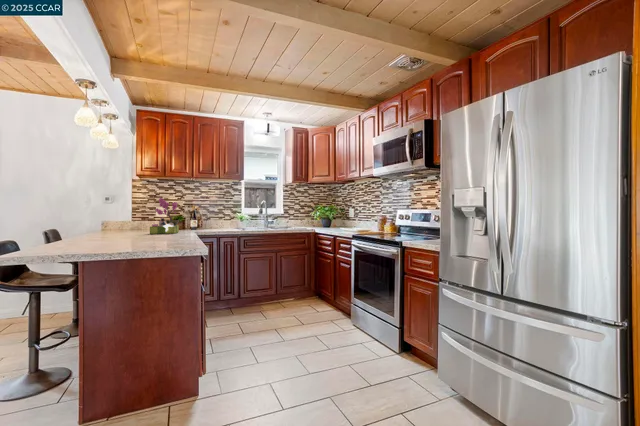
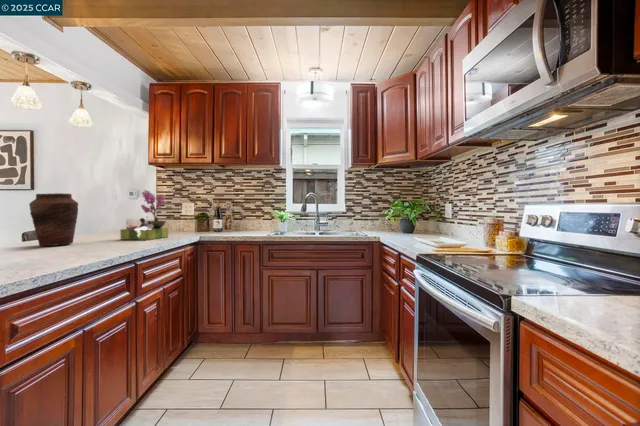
vase: none [104,201,136,238] -> present [29,193,78,246]

